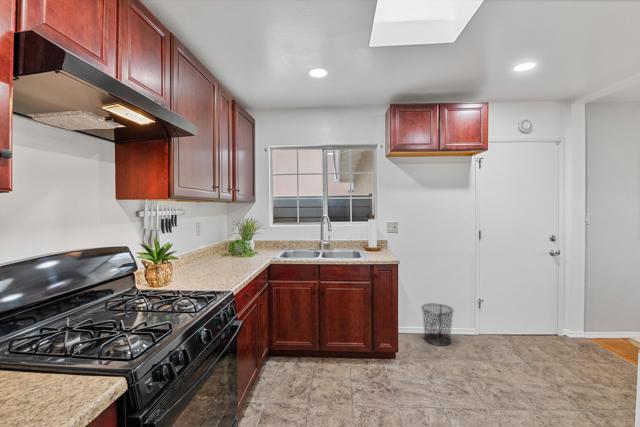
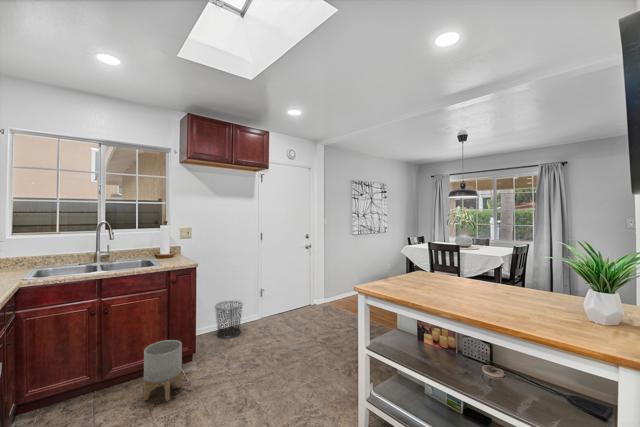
planter: none [348,331,381,391] -> present [144,340,182,401]

